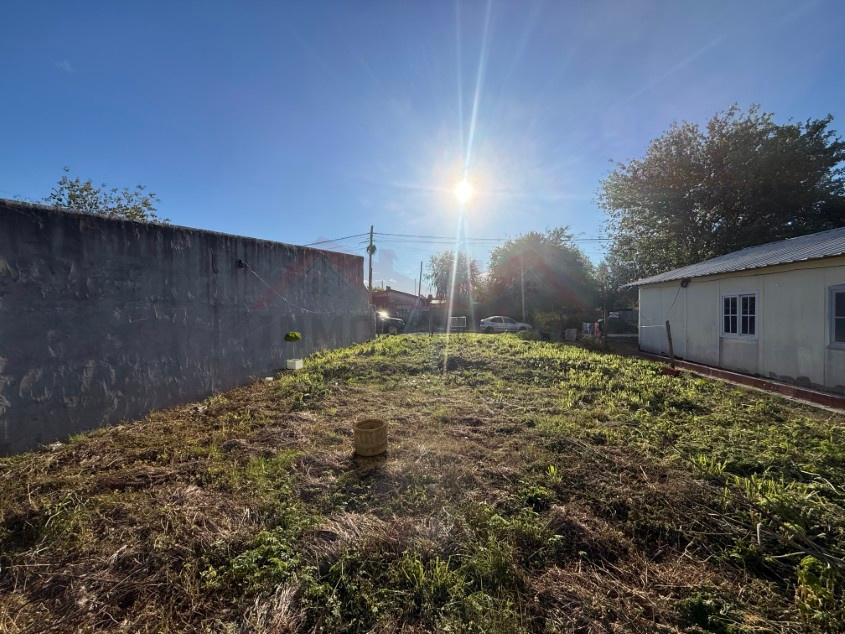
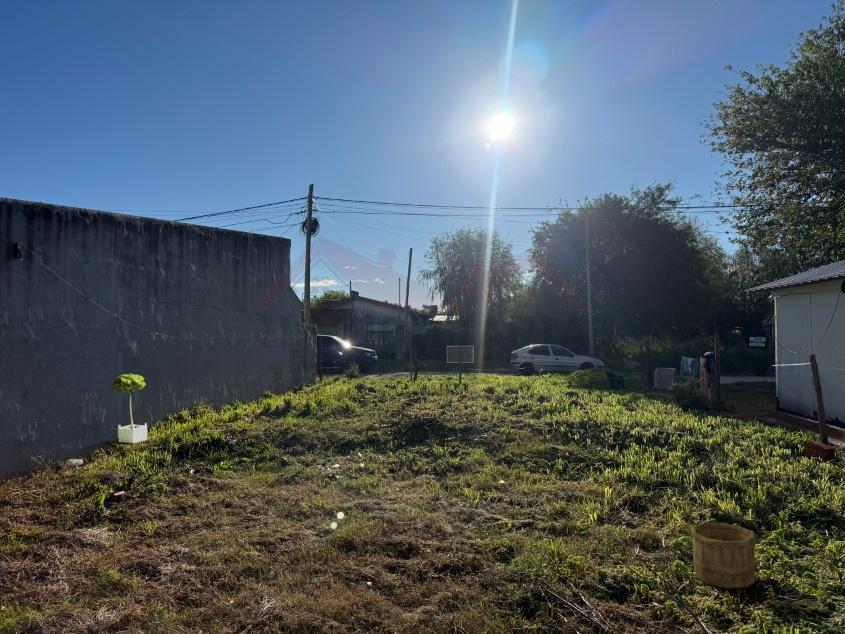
wooden bucket: present [352,419,387,456] -> present [691,523,756,588]

